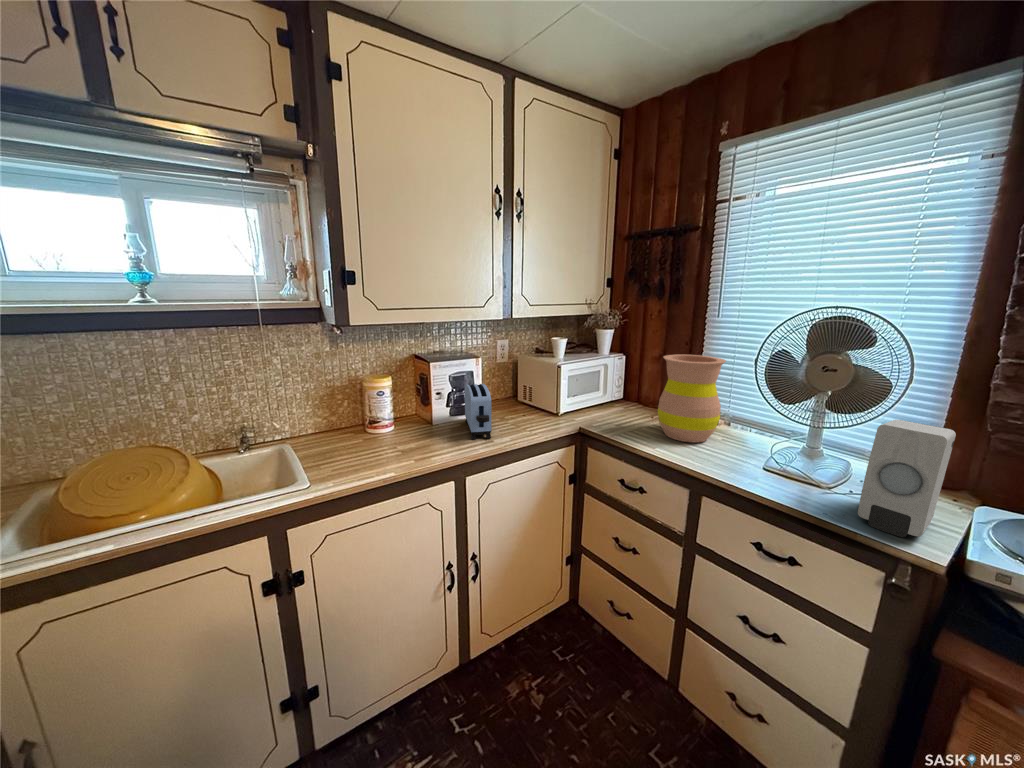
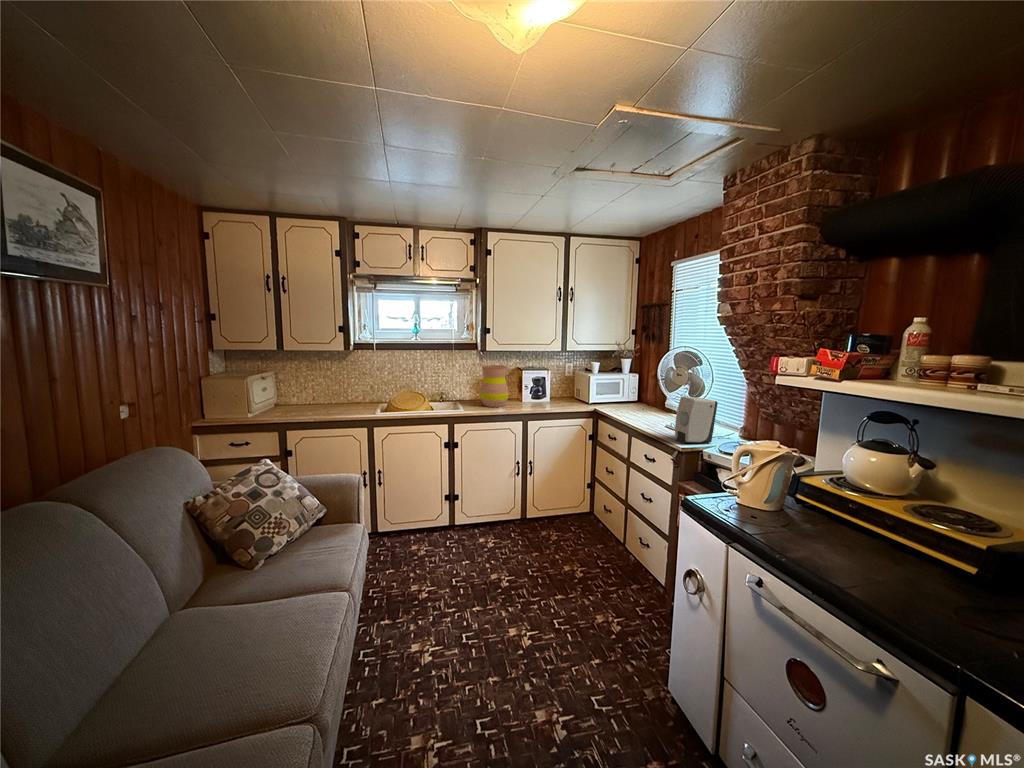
vase: present [658,355,726,442] -> present [480,365,508,407]
toaster: present [465,384,492,439] -> none [535,382,547,407]

